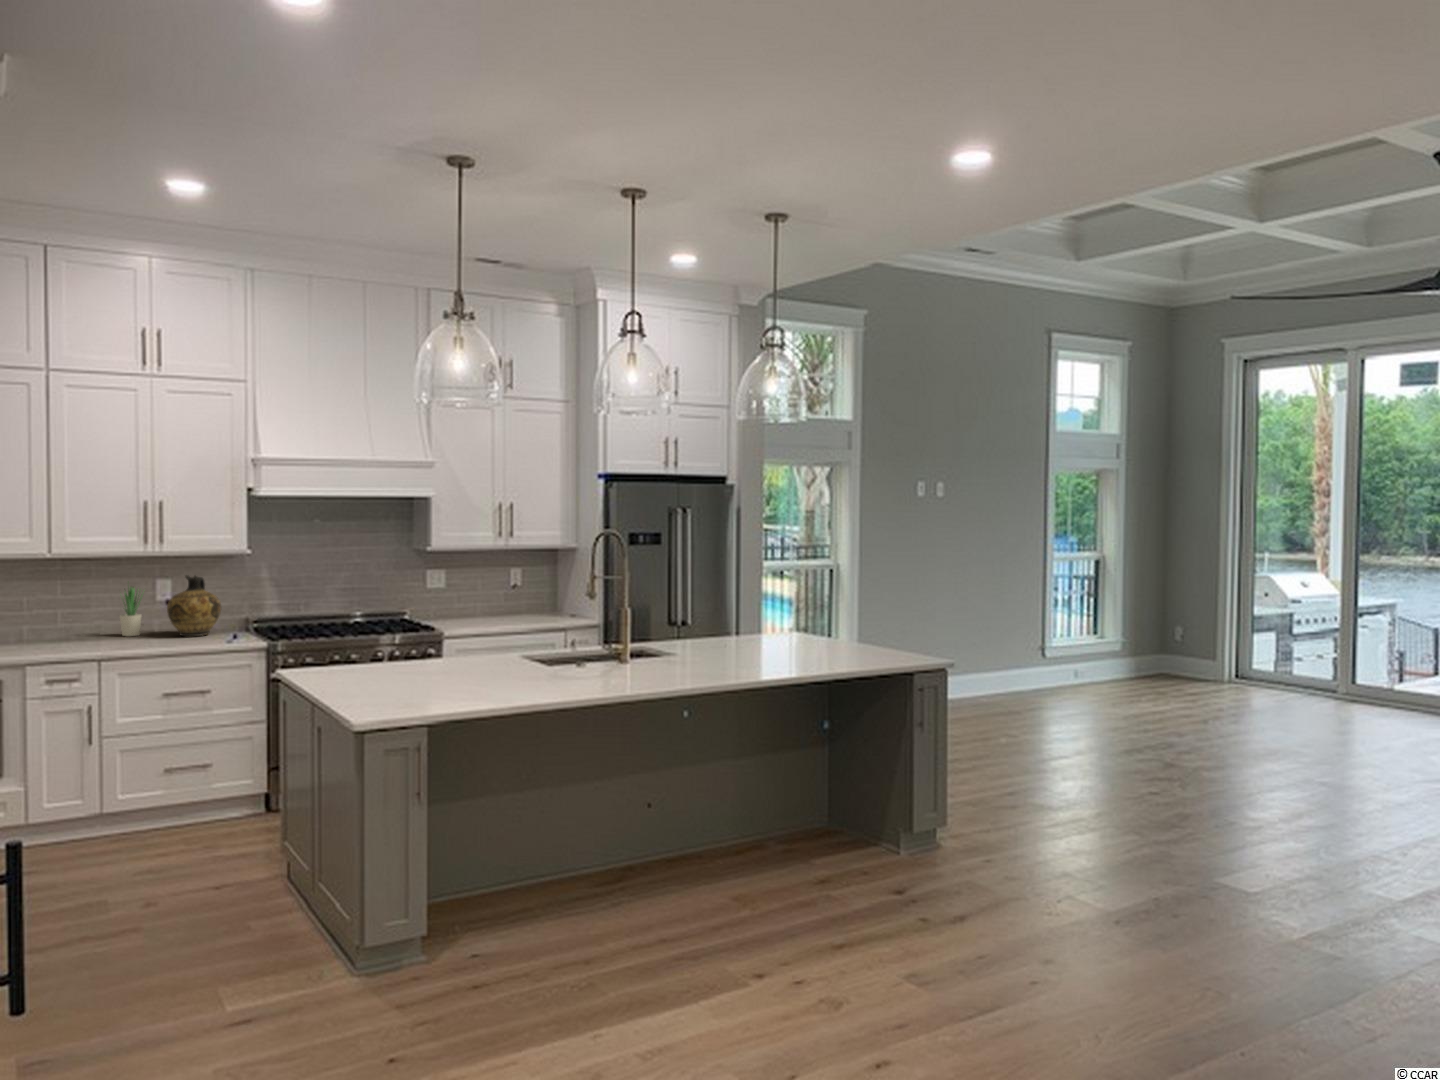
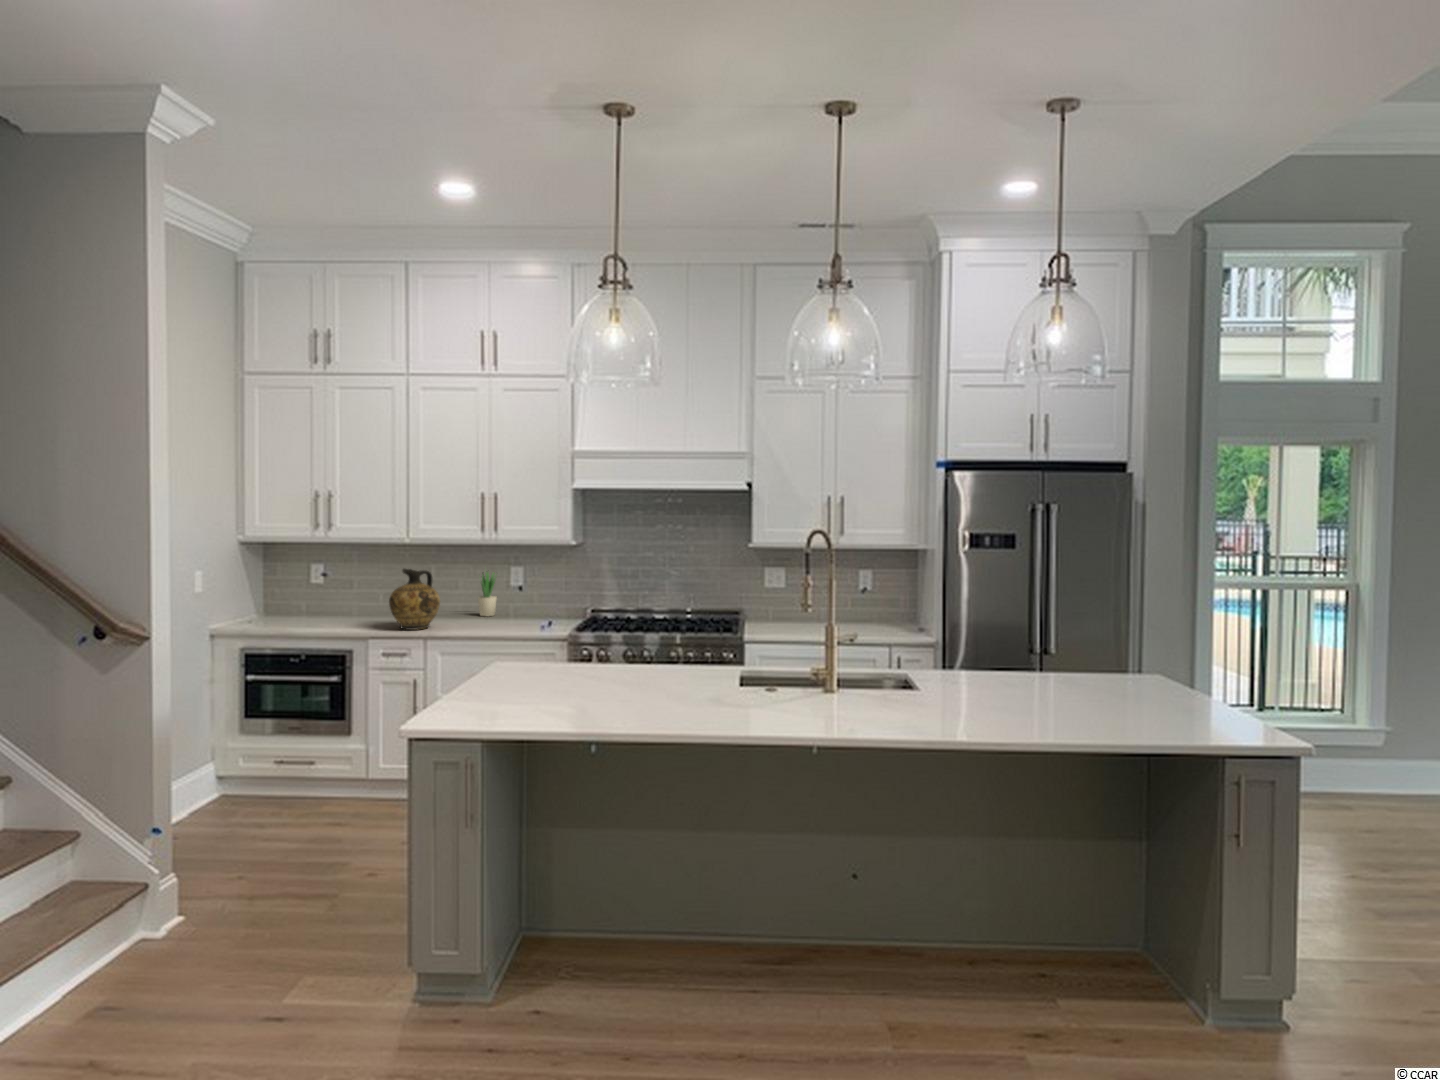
ceramic jug: present [167,575,221,636] -> present [389,569,440,630]

